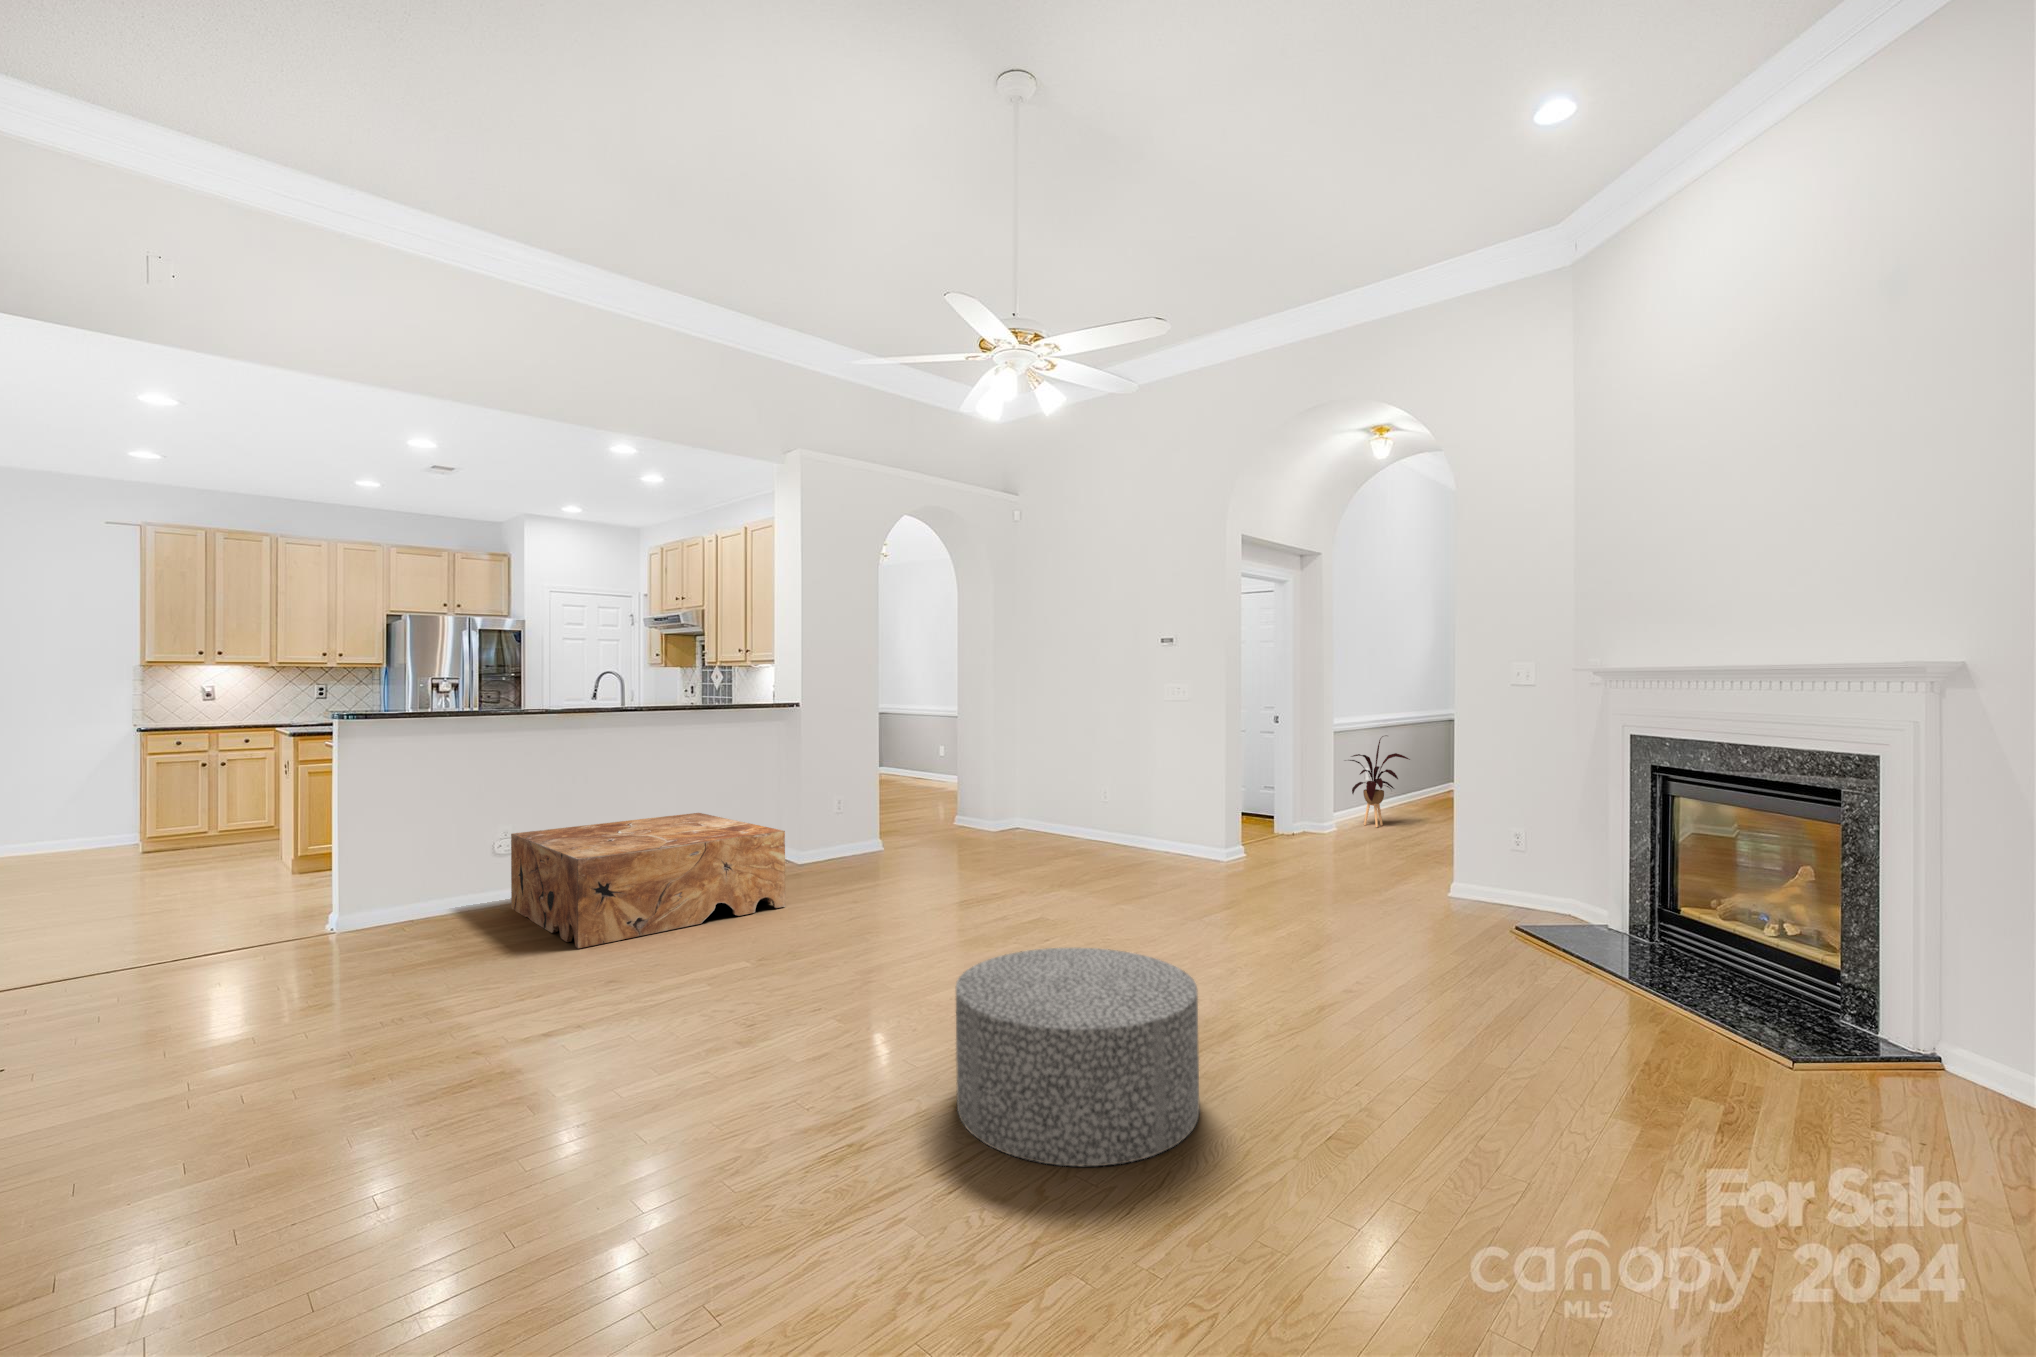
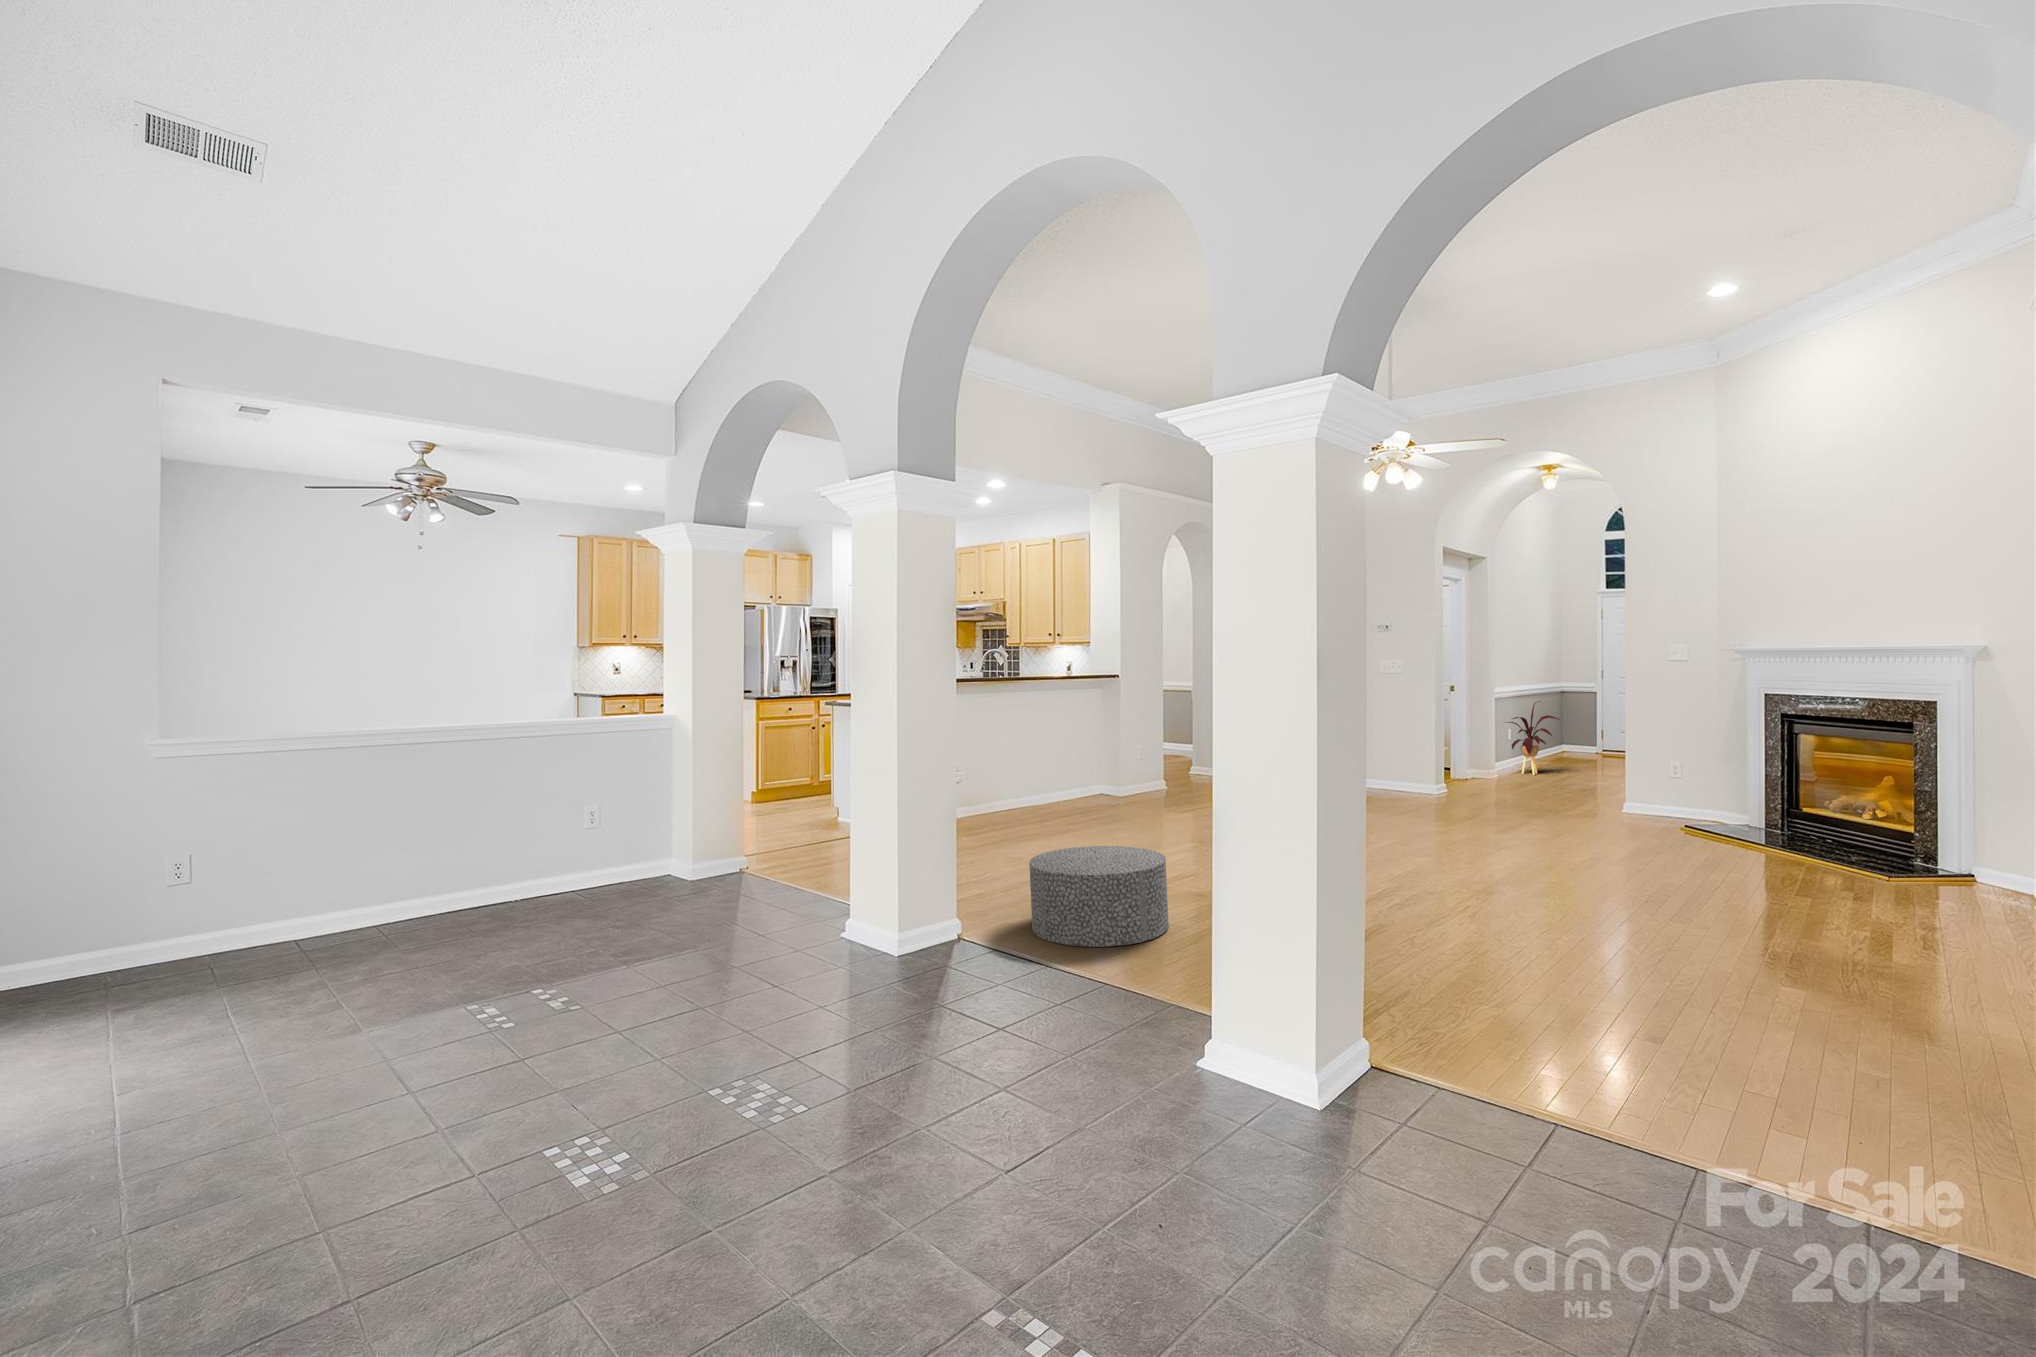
coffee table: present [511,813,785,948] -> none [954,774,1151,858]
ottoman: present [956,948,1199,1166] -> present [1029,846,1169,947]

